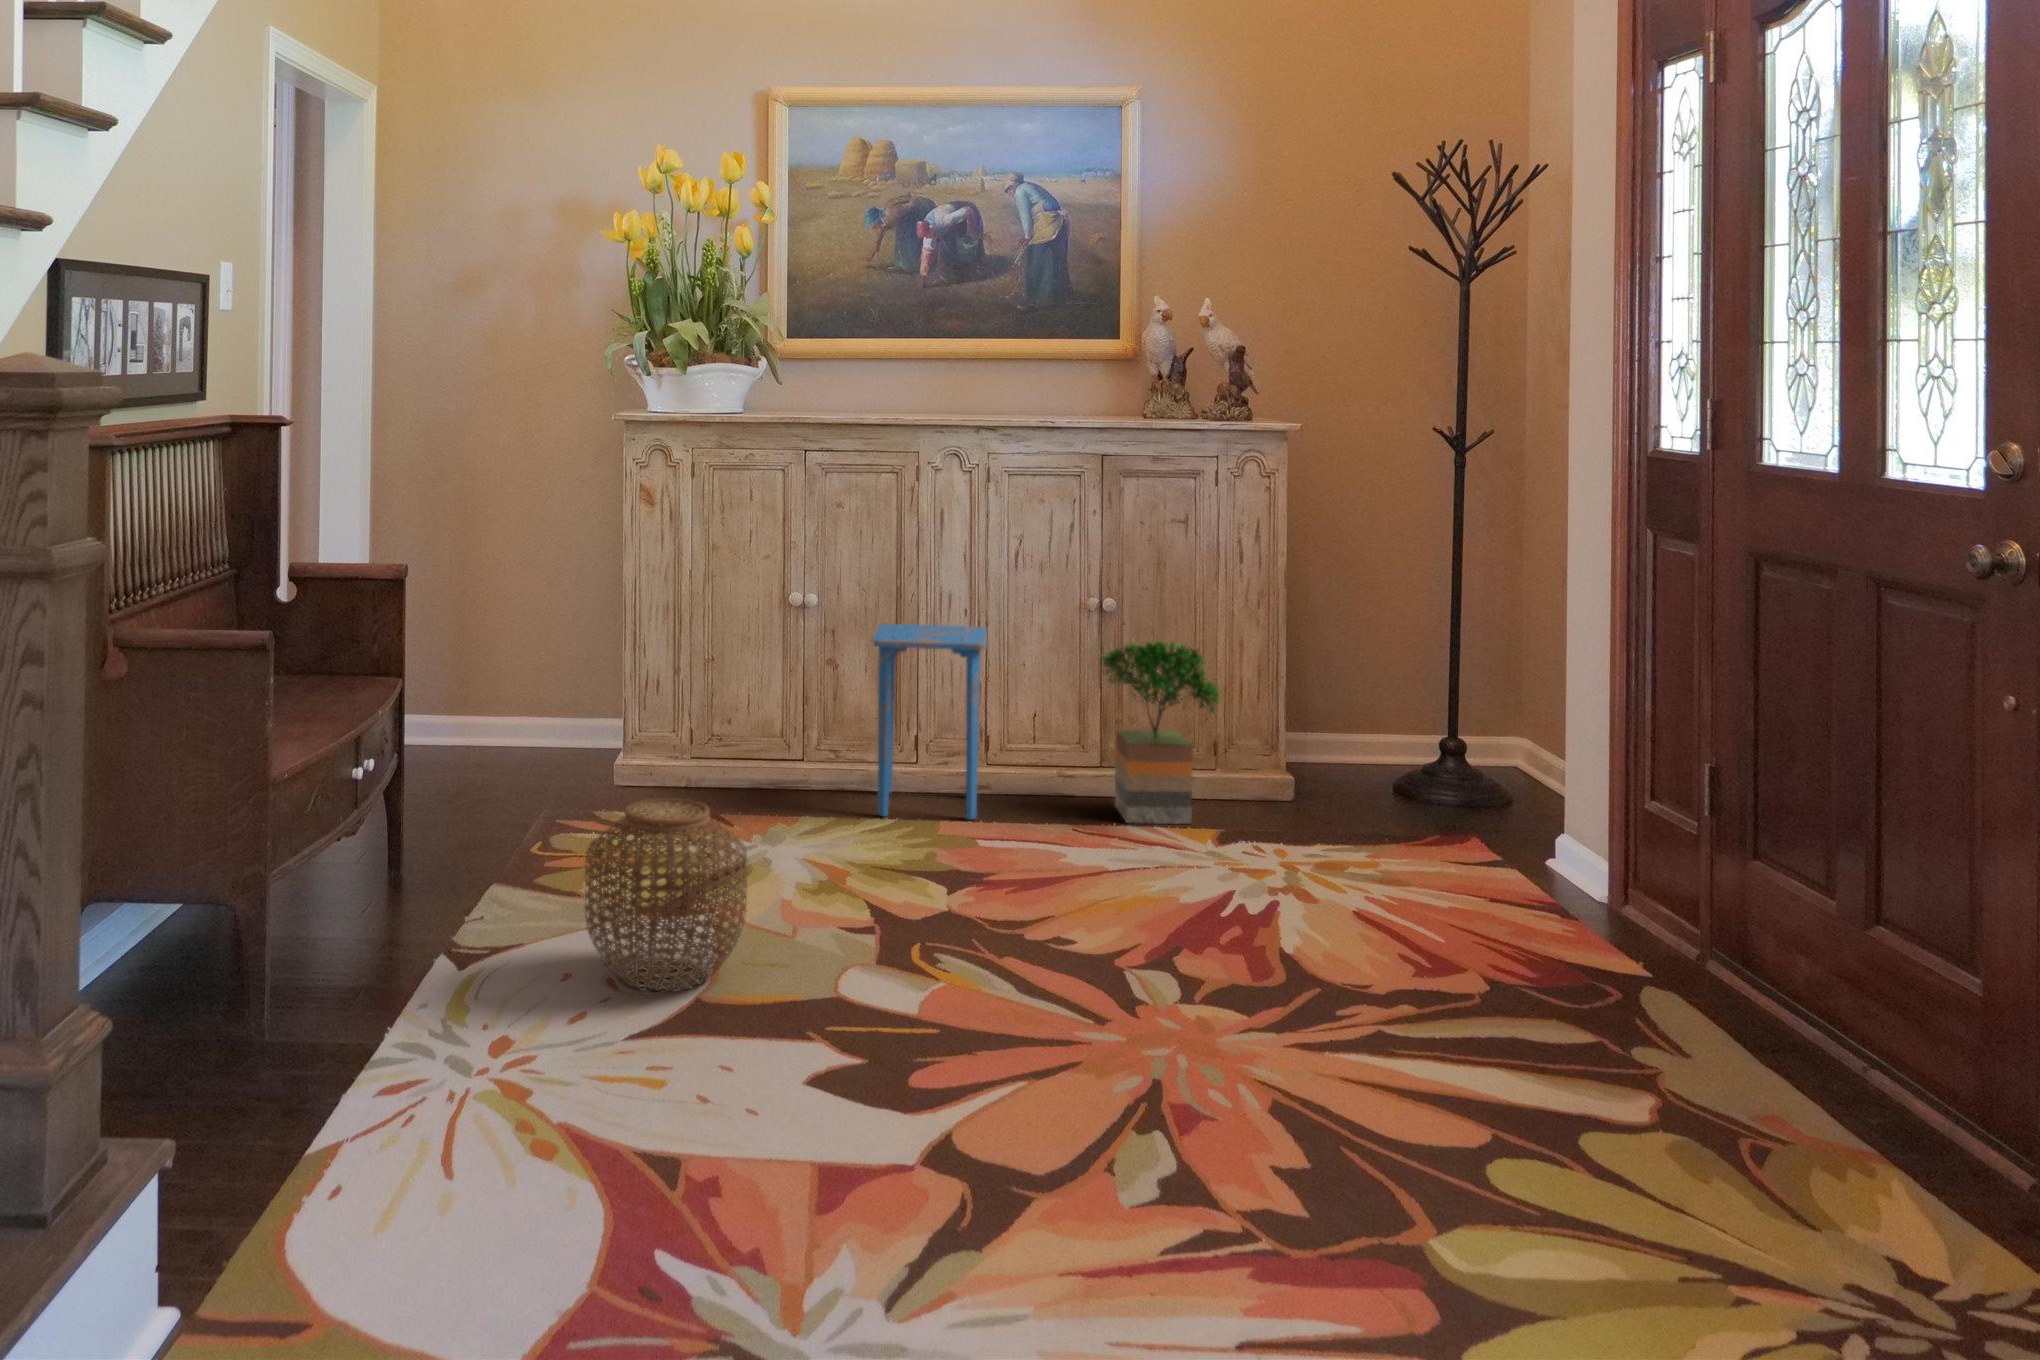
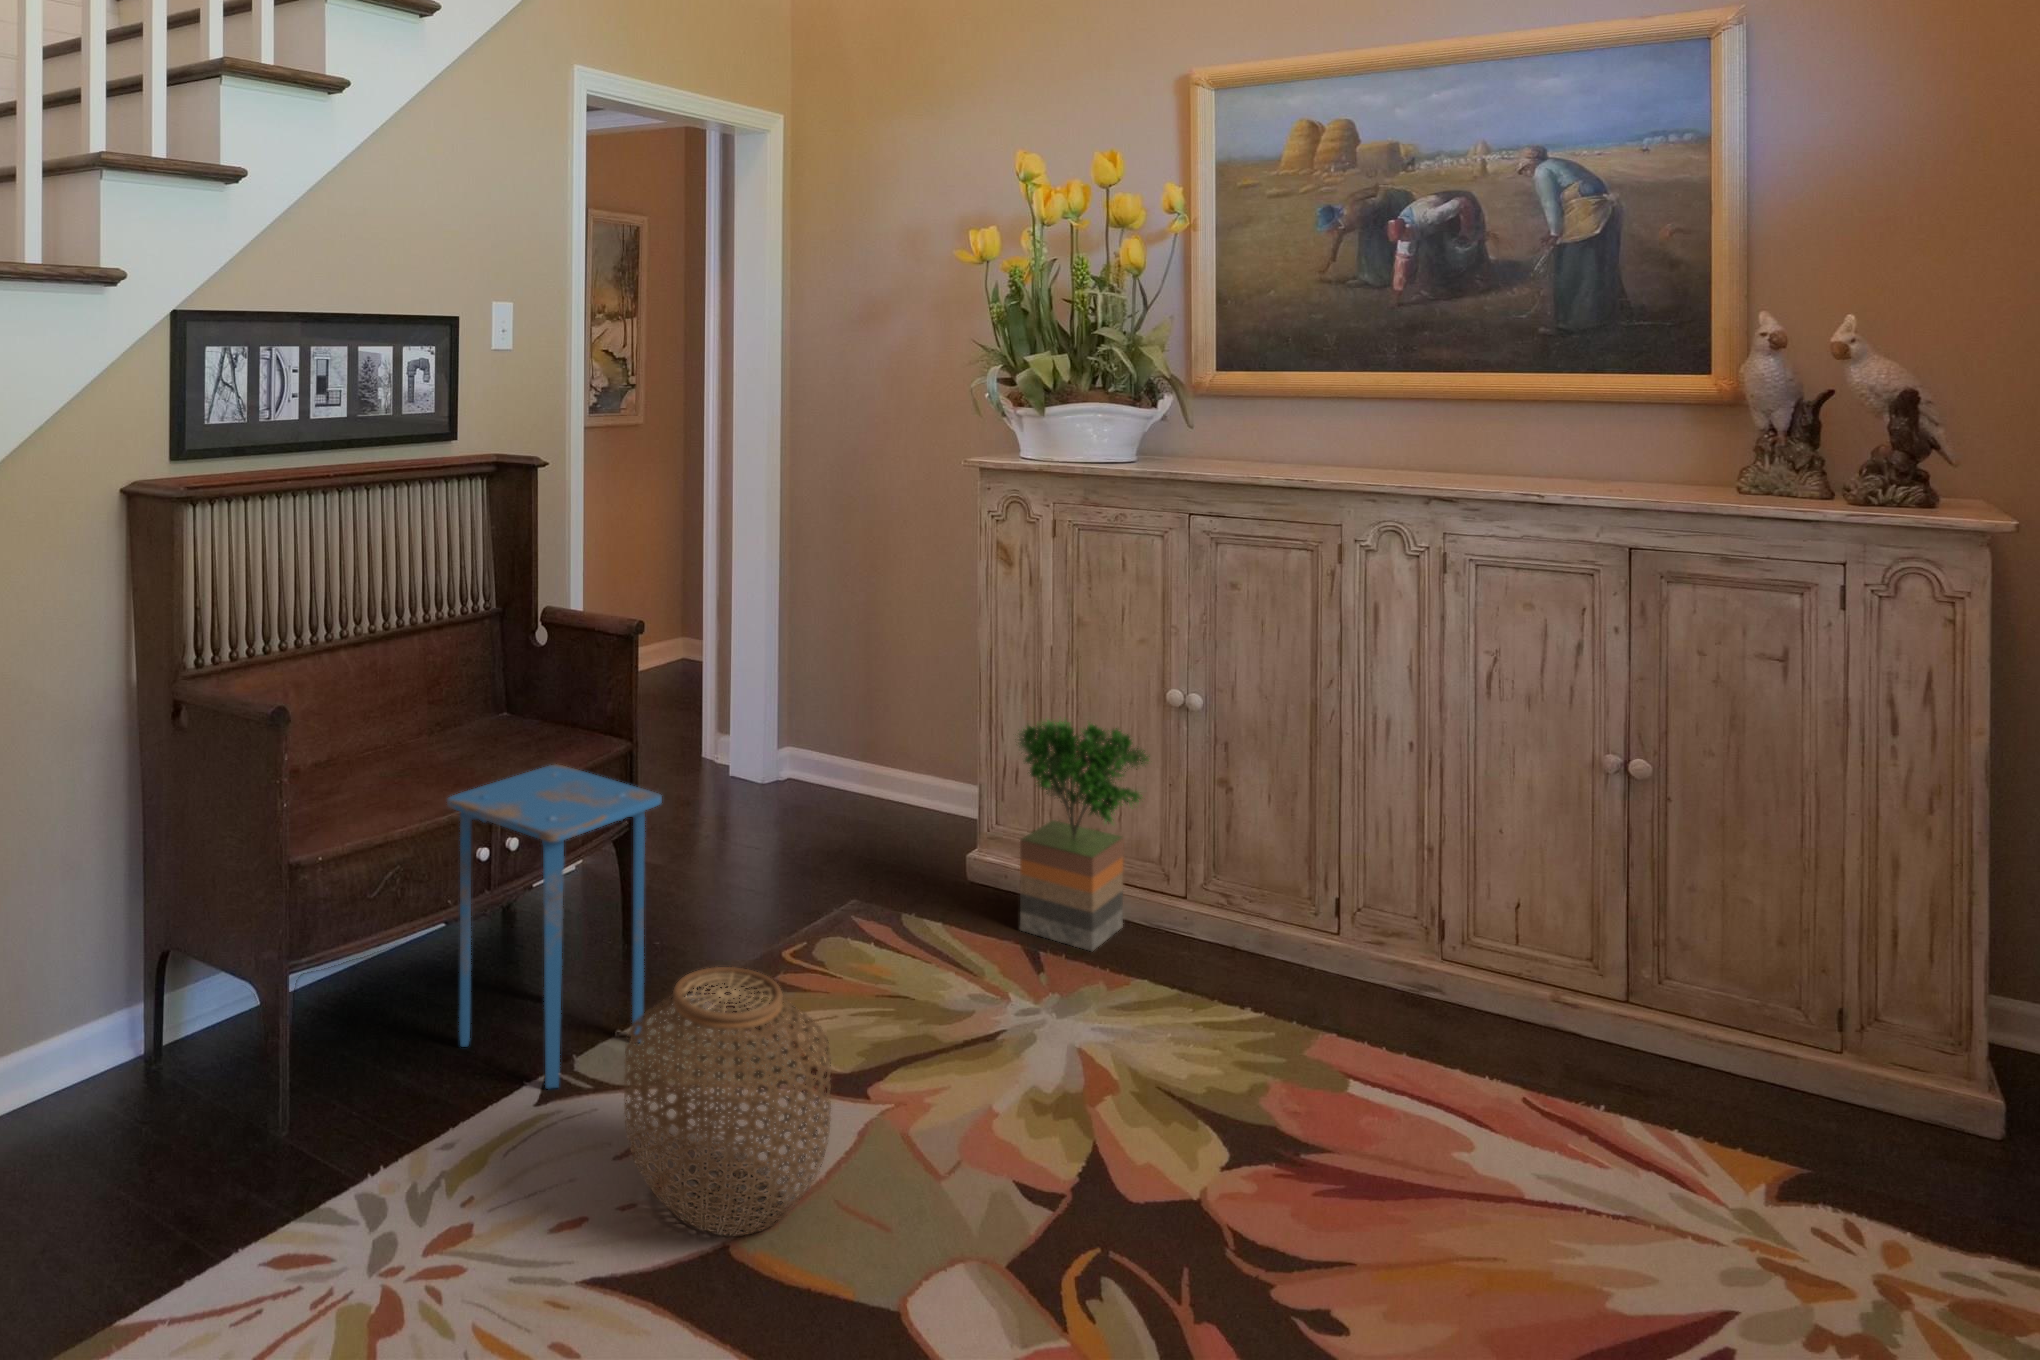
side table: present [873,623,987,820] -> present [447,765,662,1089]
potted tree: present [1101,641,1219,824] -> present [1018,719,1149,951]

